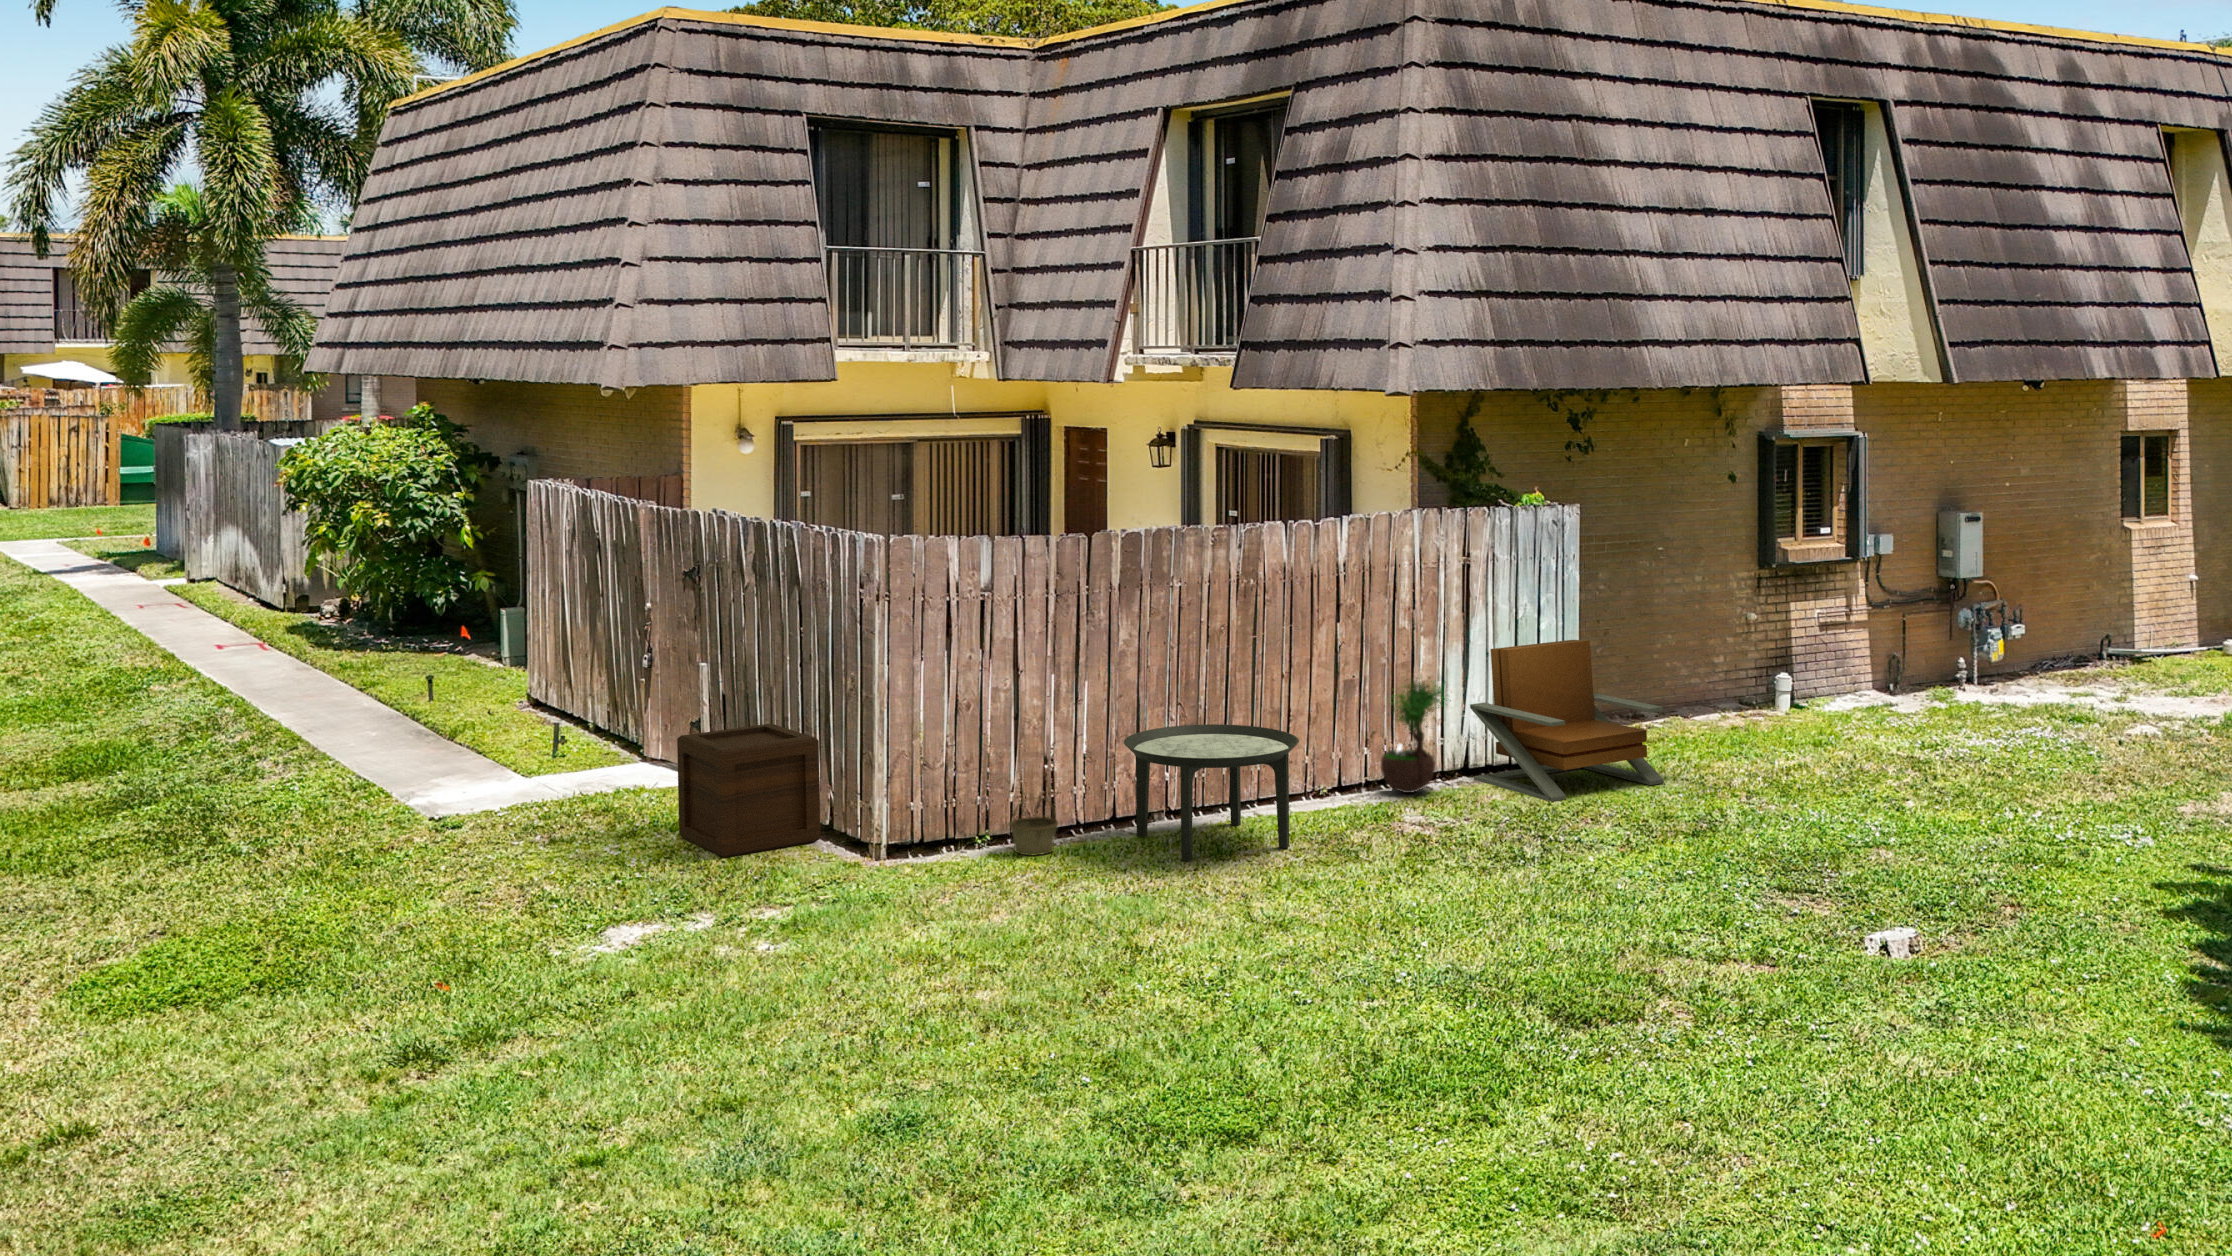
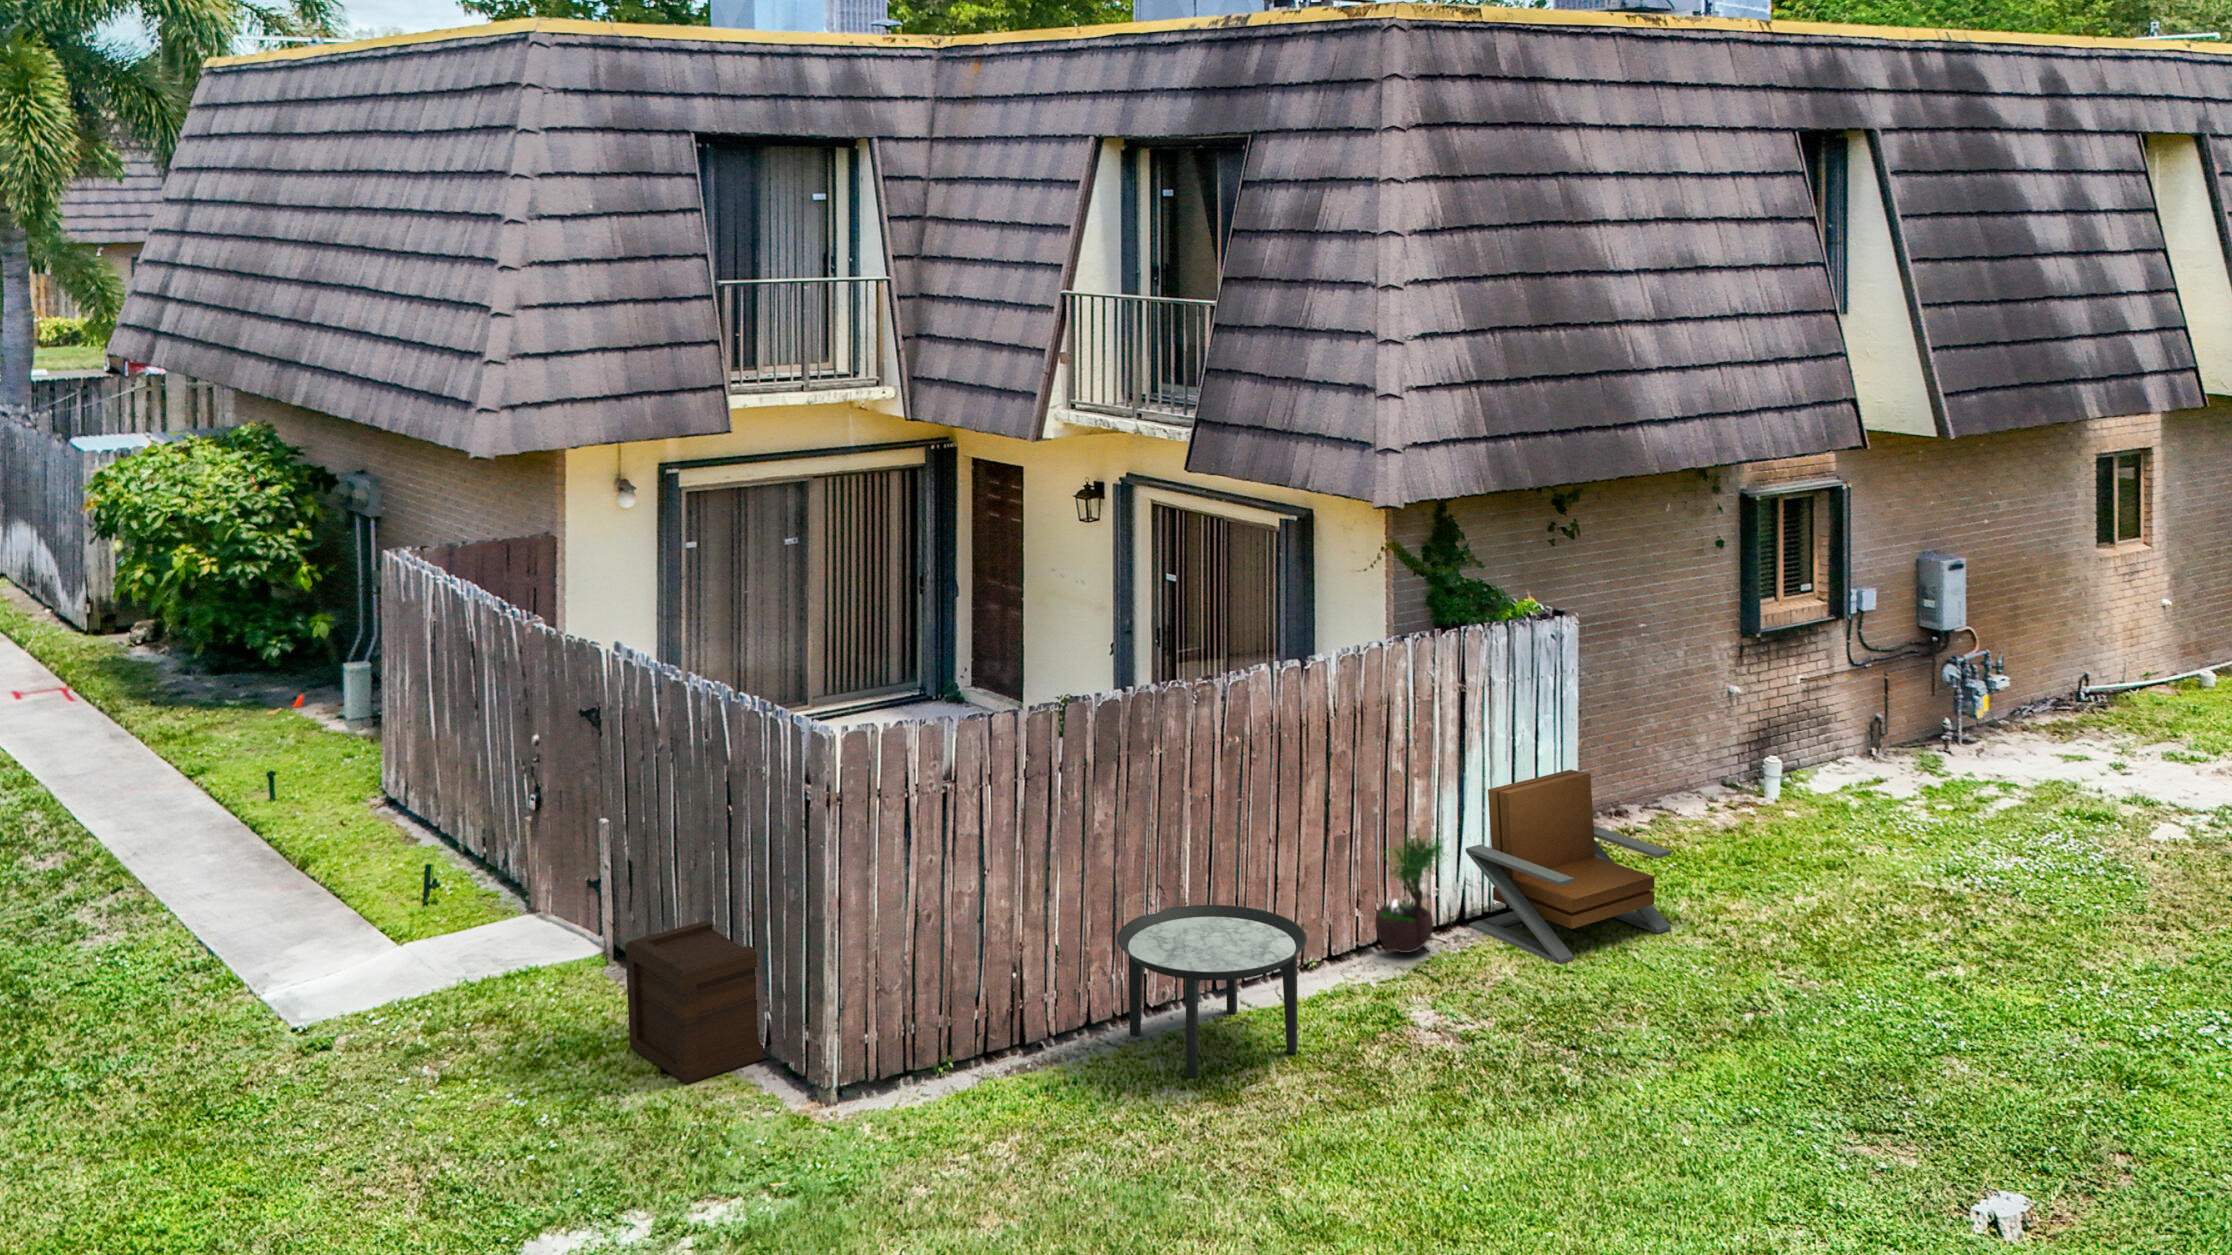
basket: present [1009,799,1059,855] -> none [996,1006,1051,1072]

